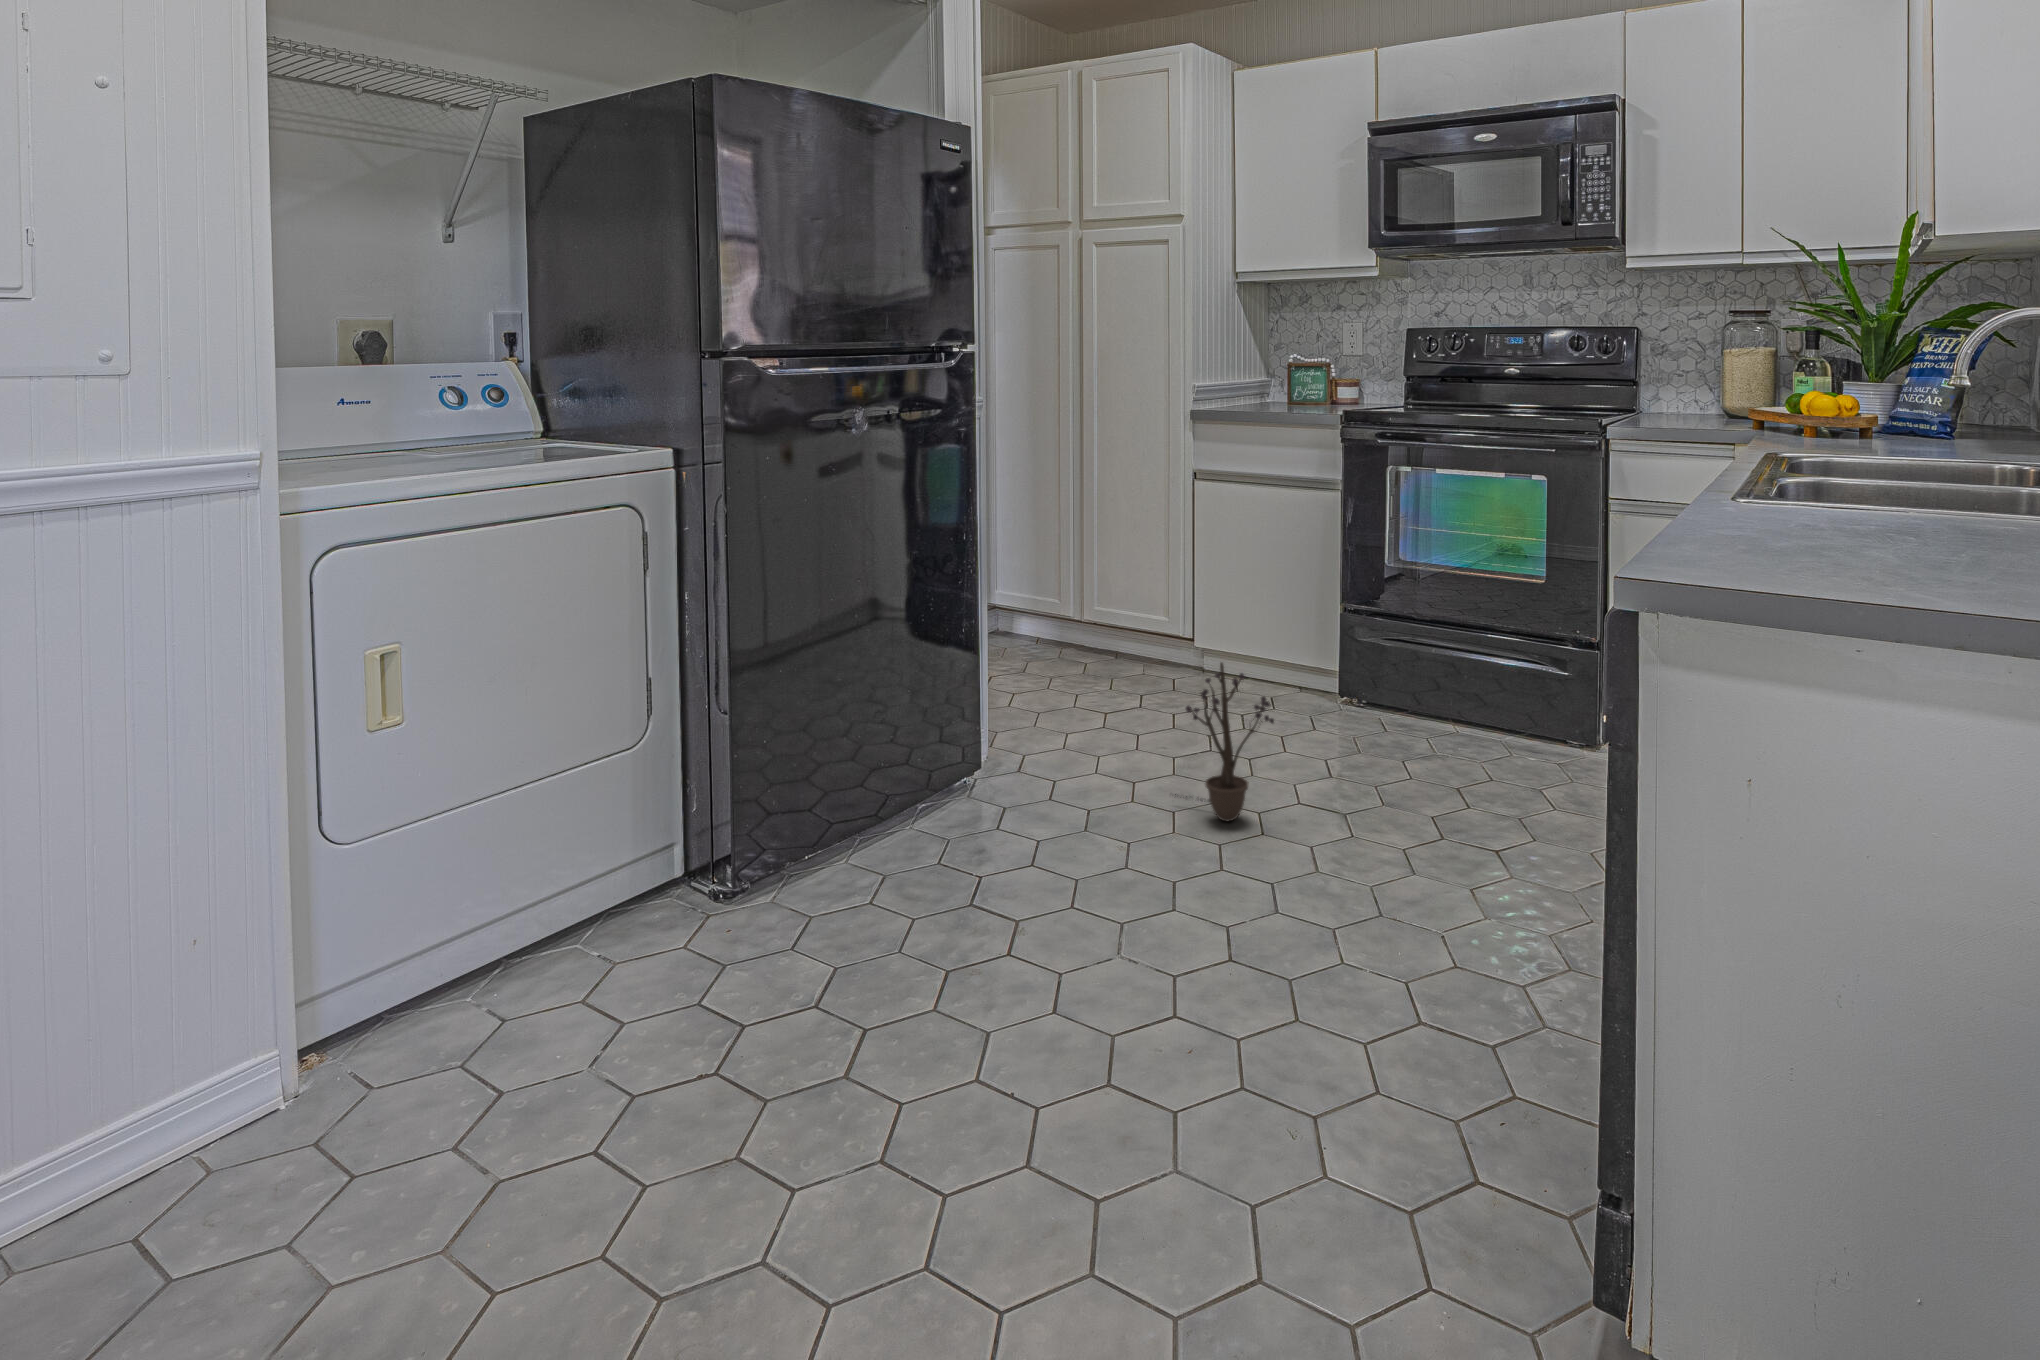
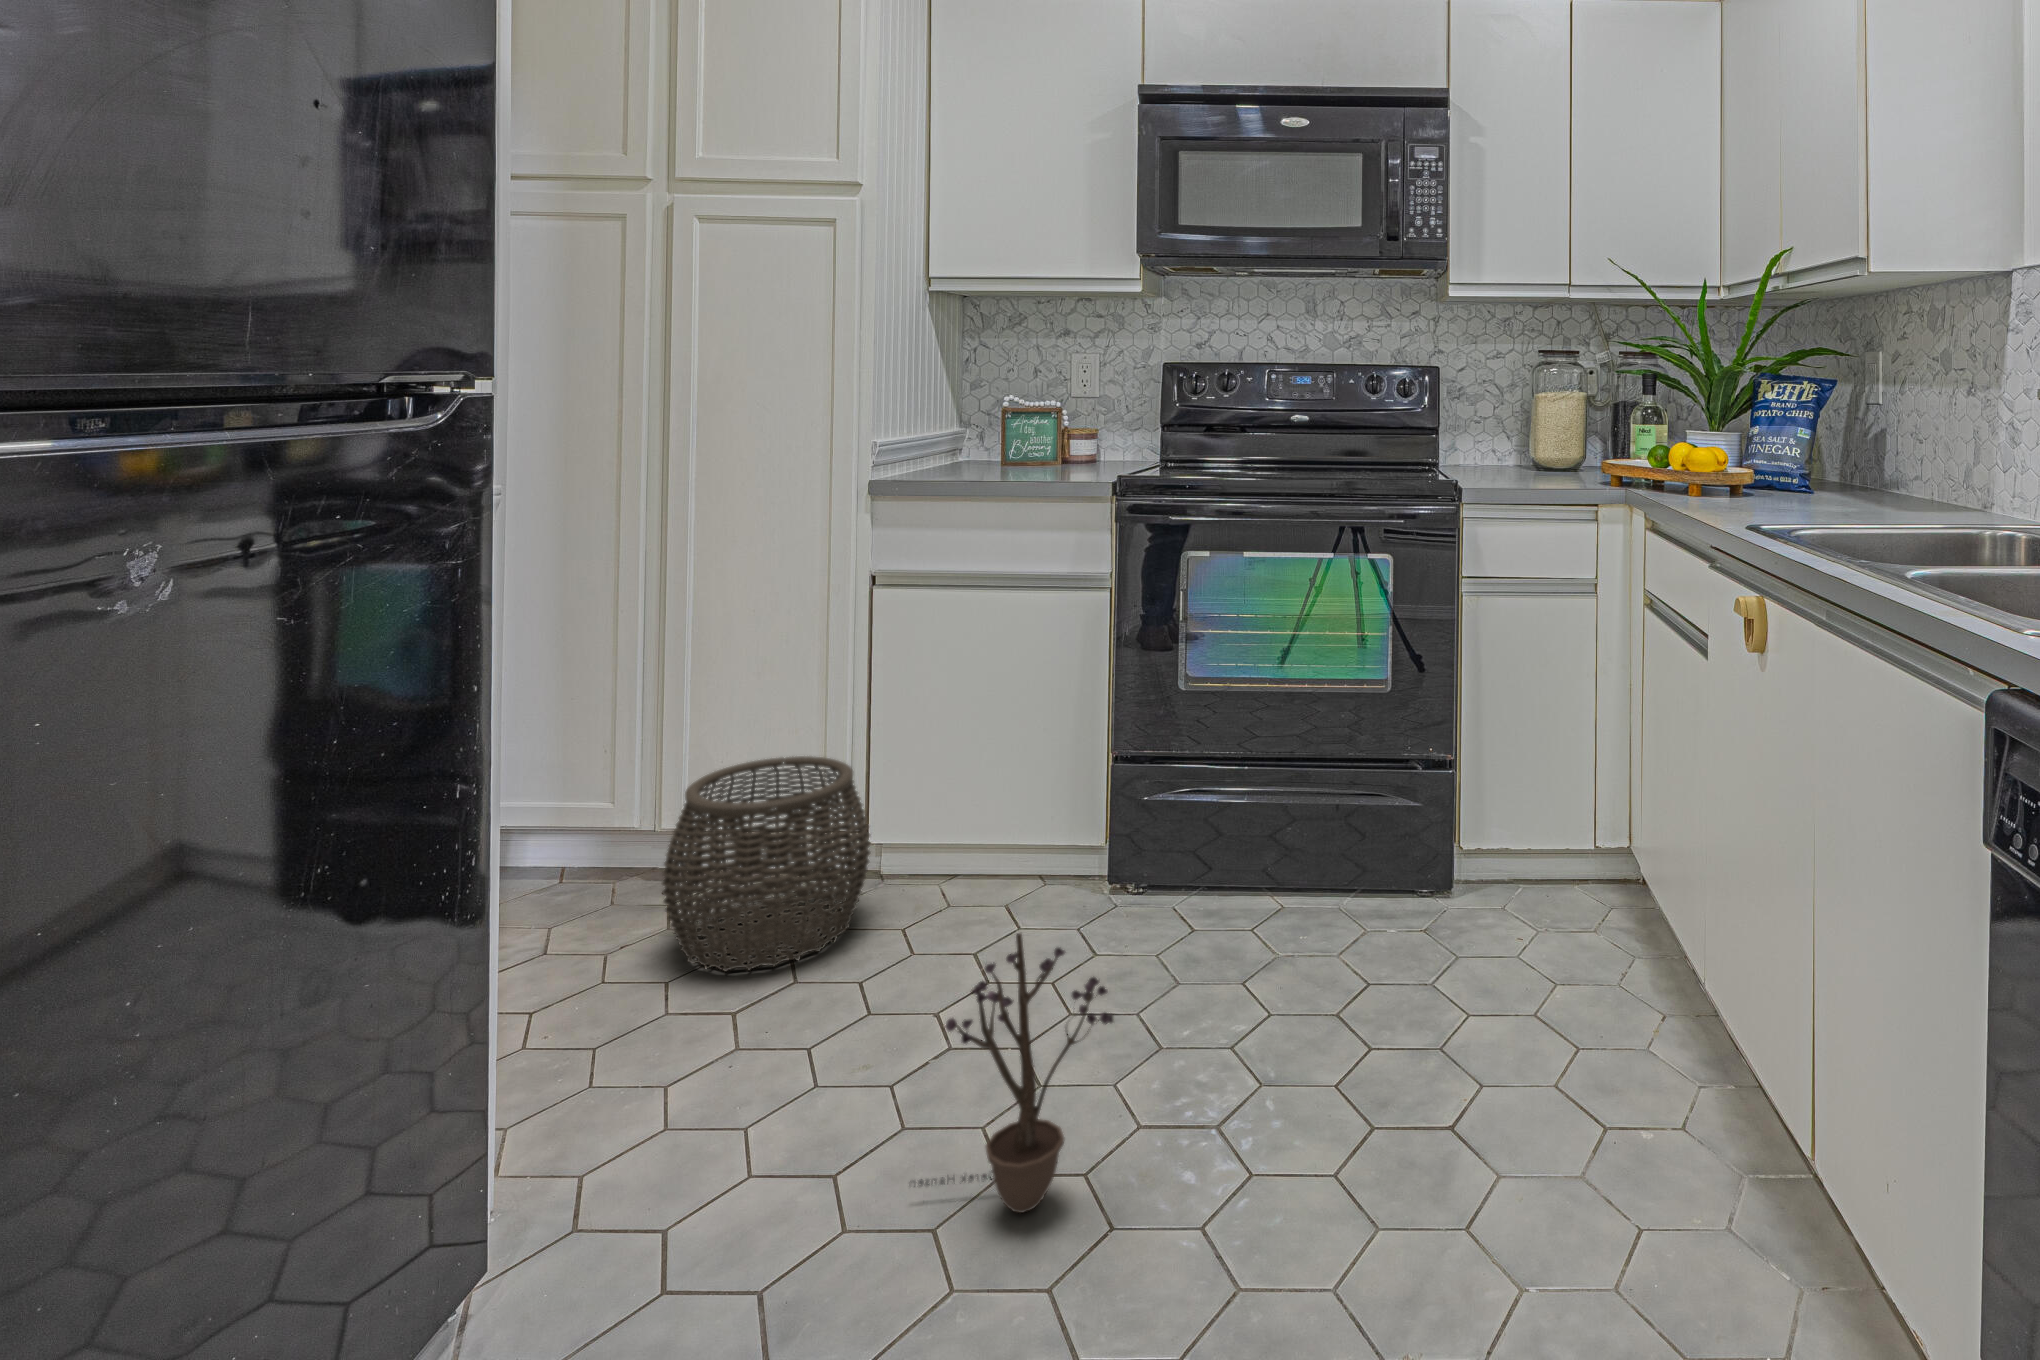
woven basket: none [1076,581,1192,700] -> present [662,756,871,971]

